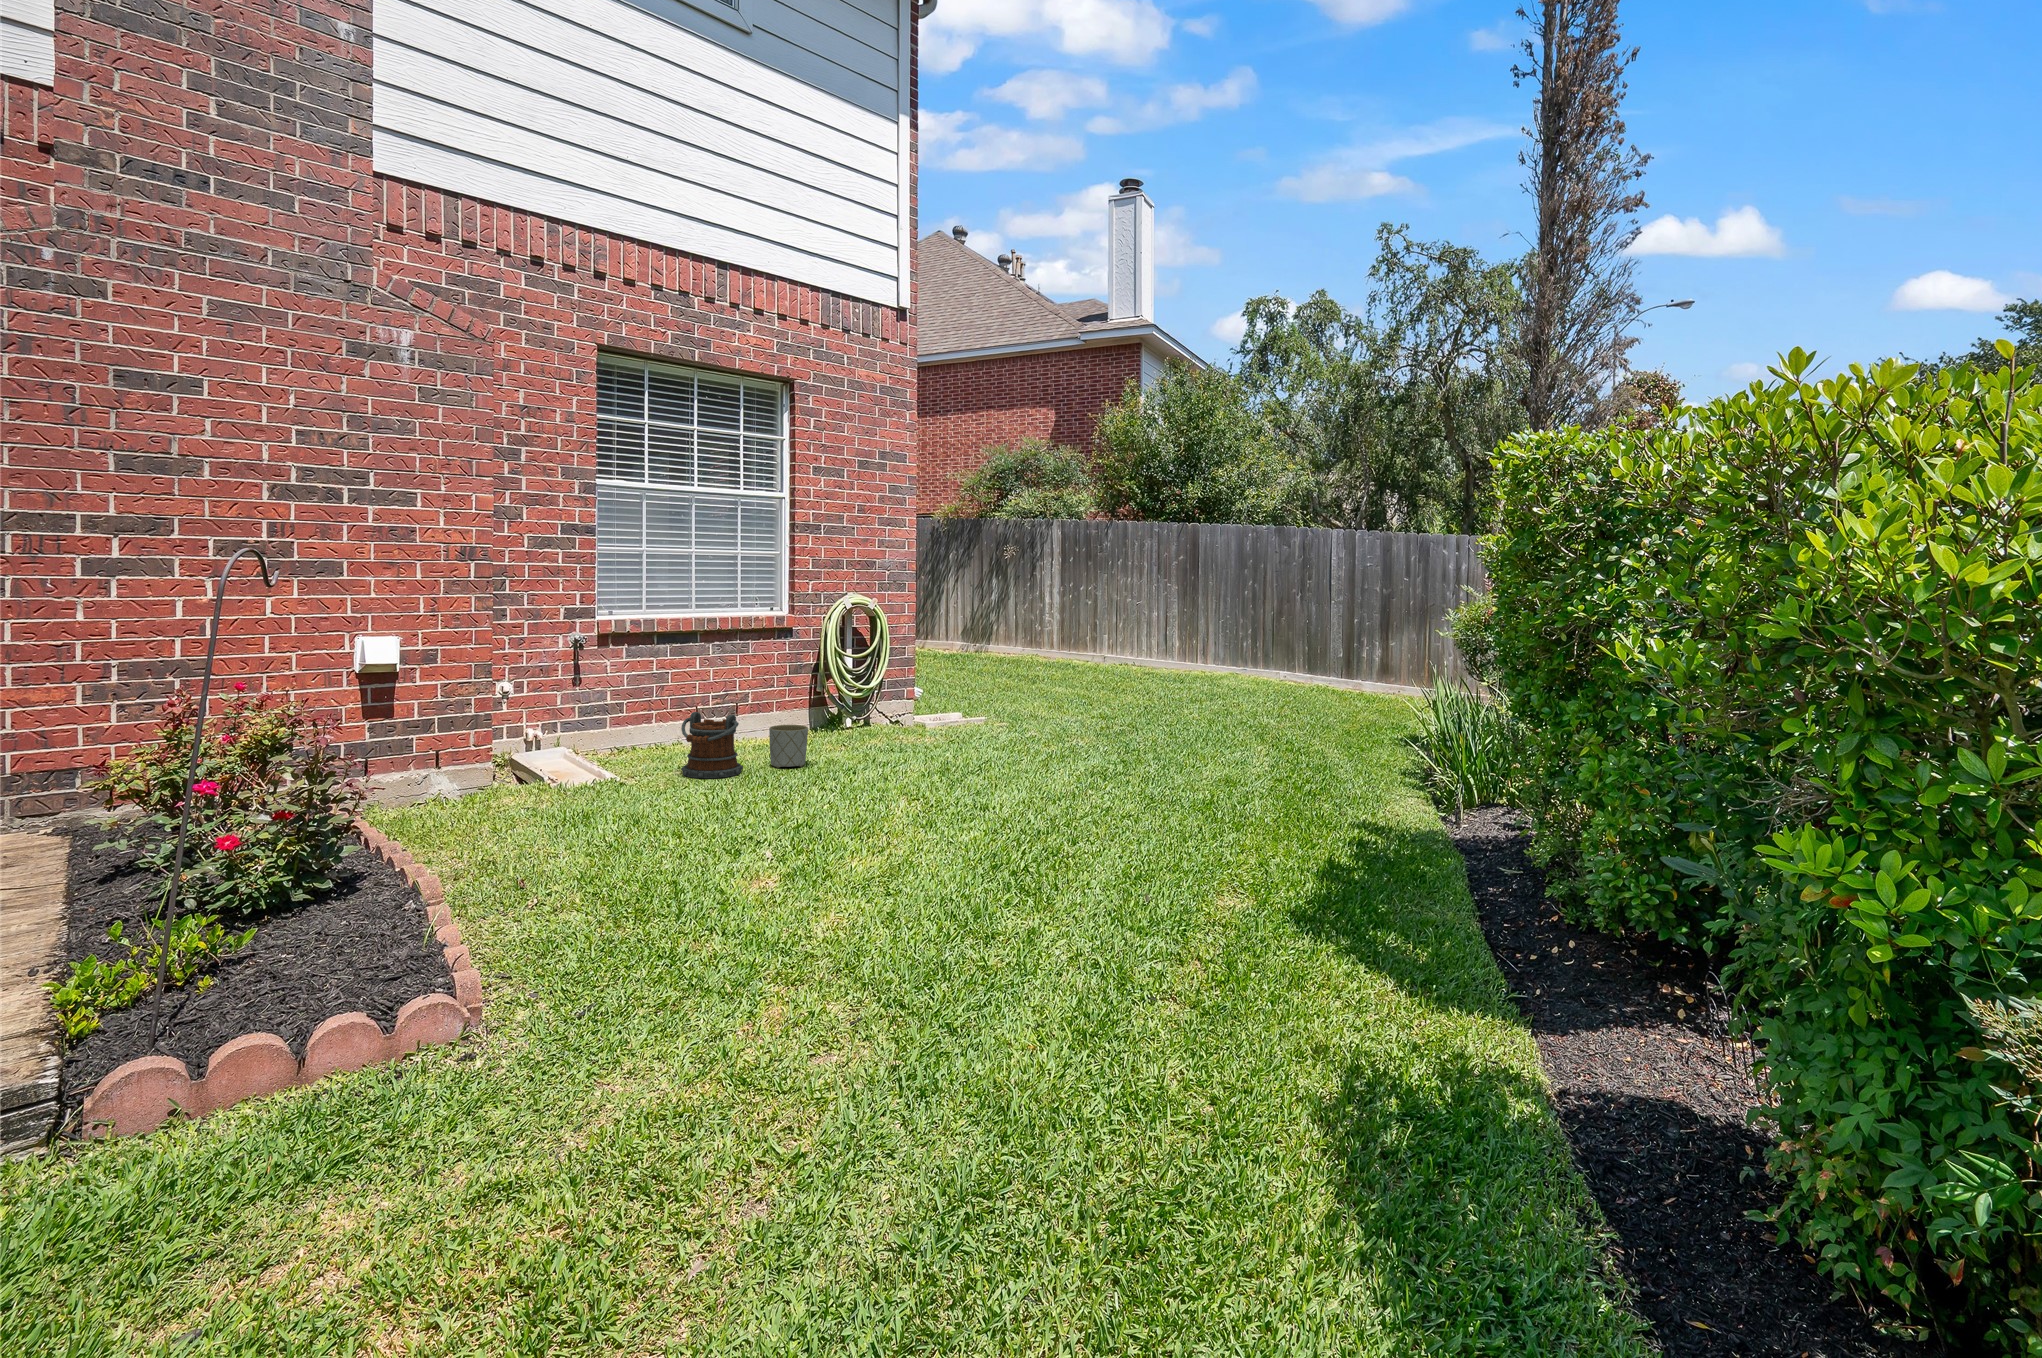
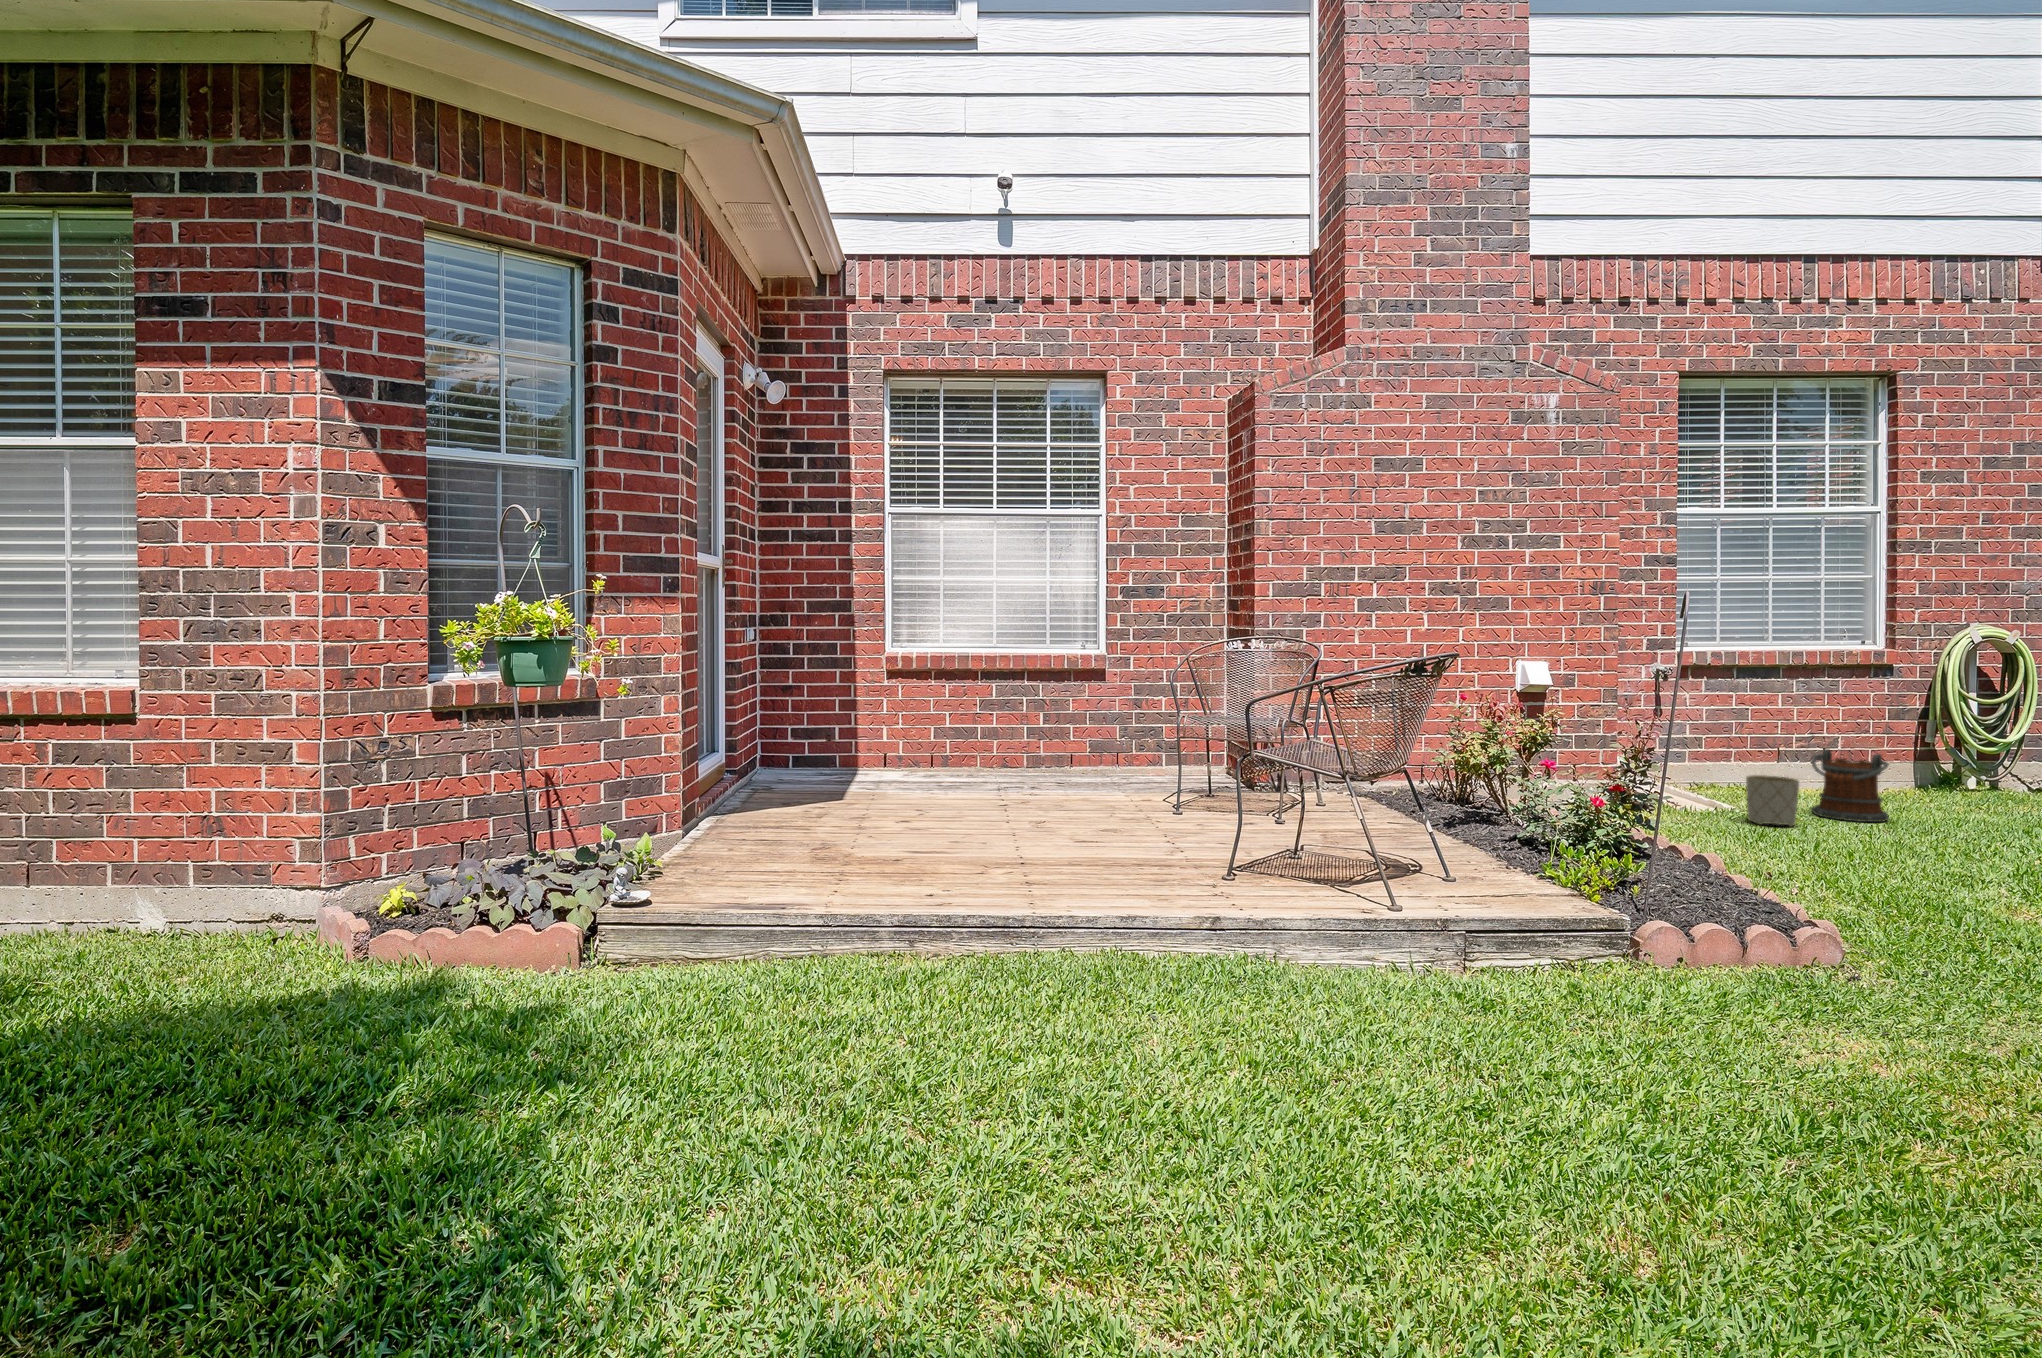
planter: present [769,725,808,768] -> present [1746,775,1799,826]

